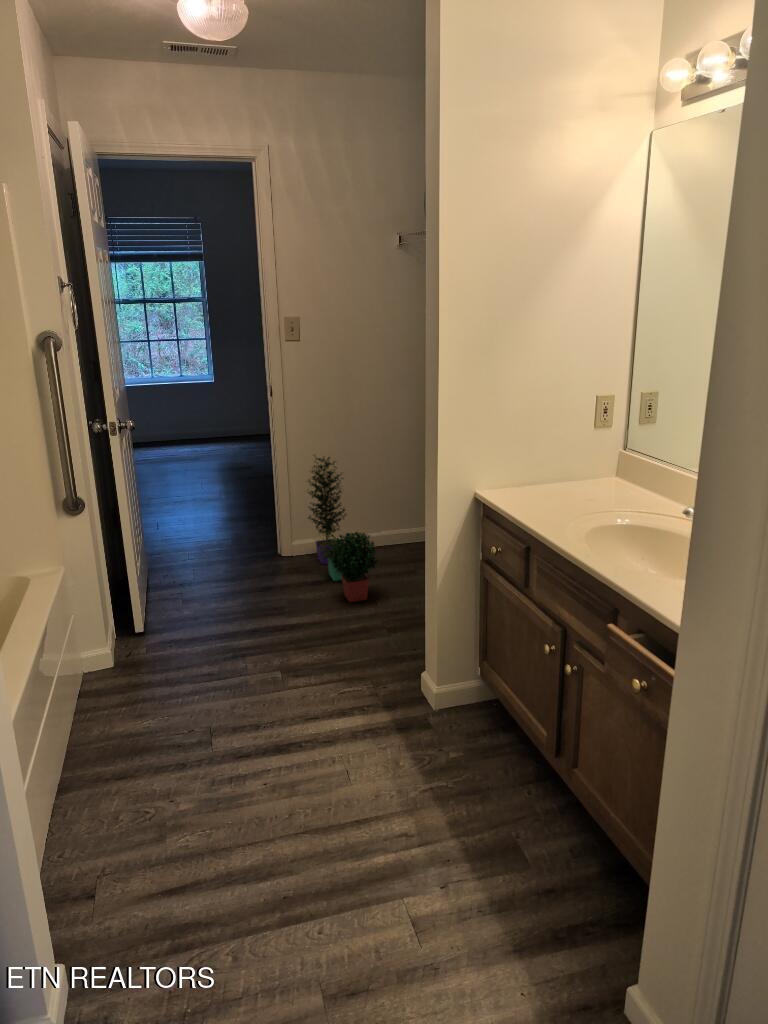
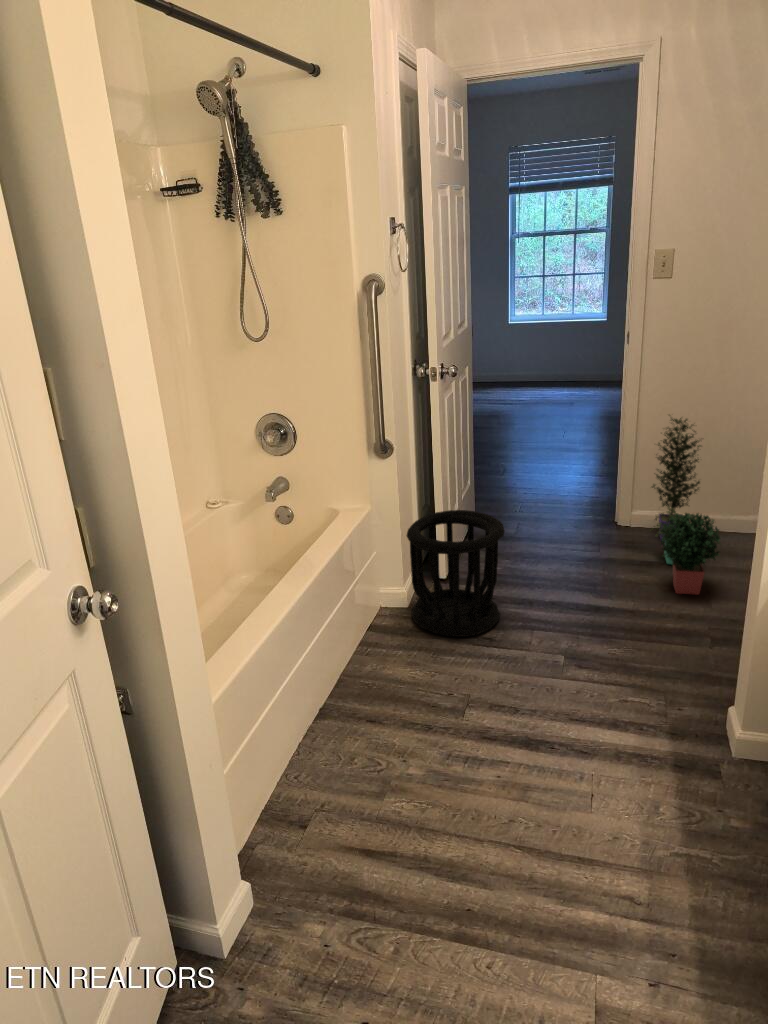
wastebasket: none [108,558,210,682] -> present [406,510,505,637]

